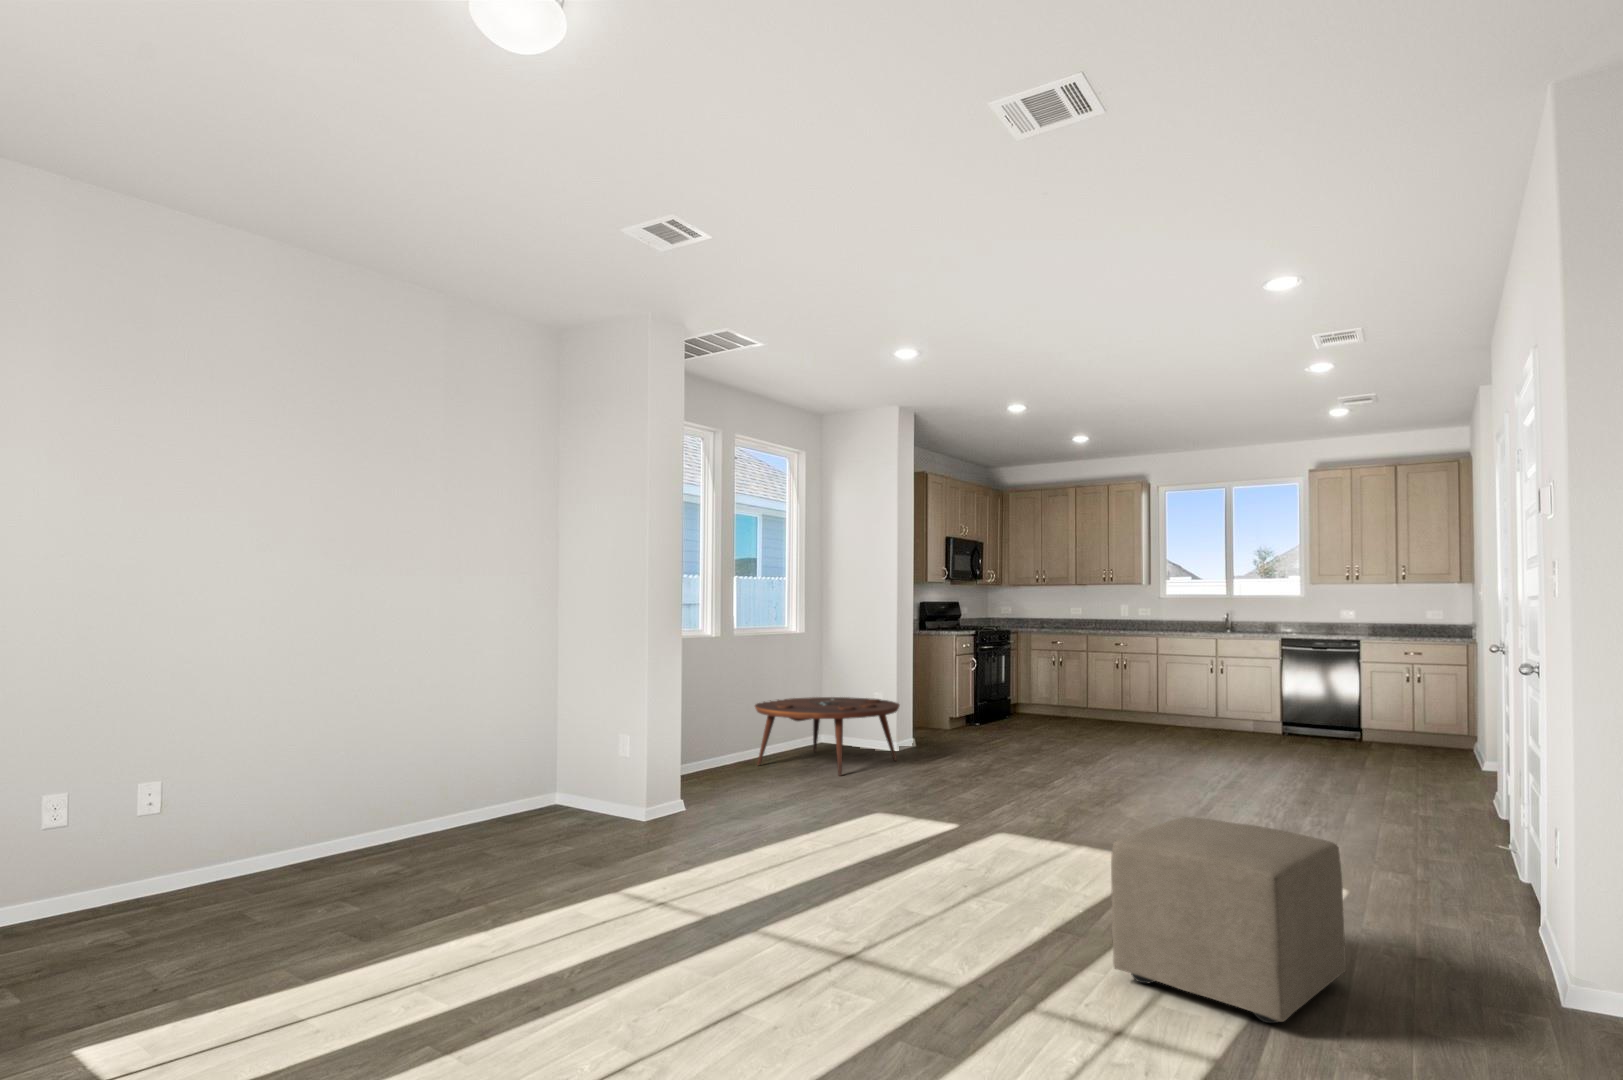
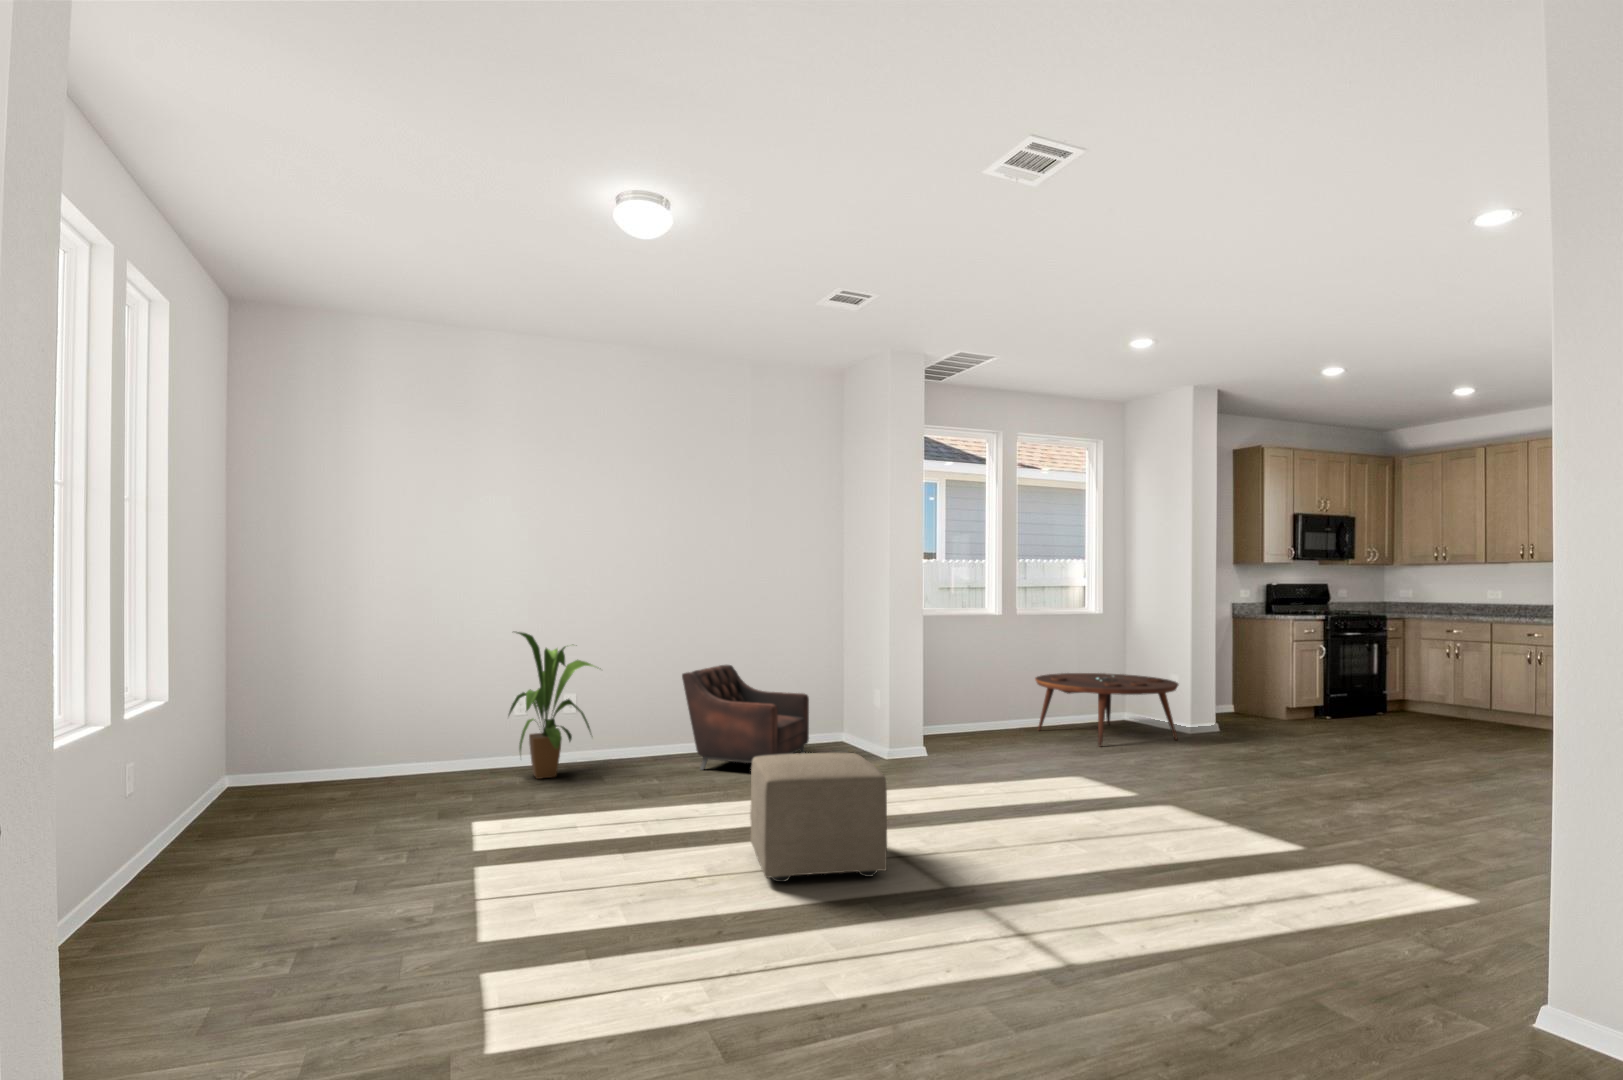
house plant: none [53,685,242,935] -> present [509,632,595,779]
armchair: none [378,717,545,873] -> present [682,665,809,770]
ottoman: present [1111,817,1346,1023] -> present [750,753,887,882]

